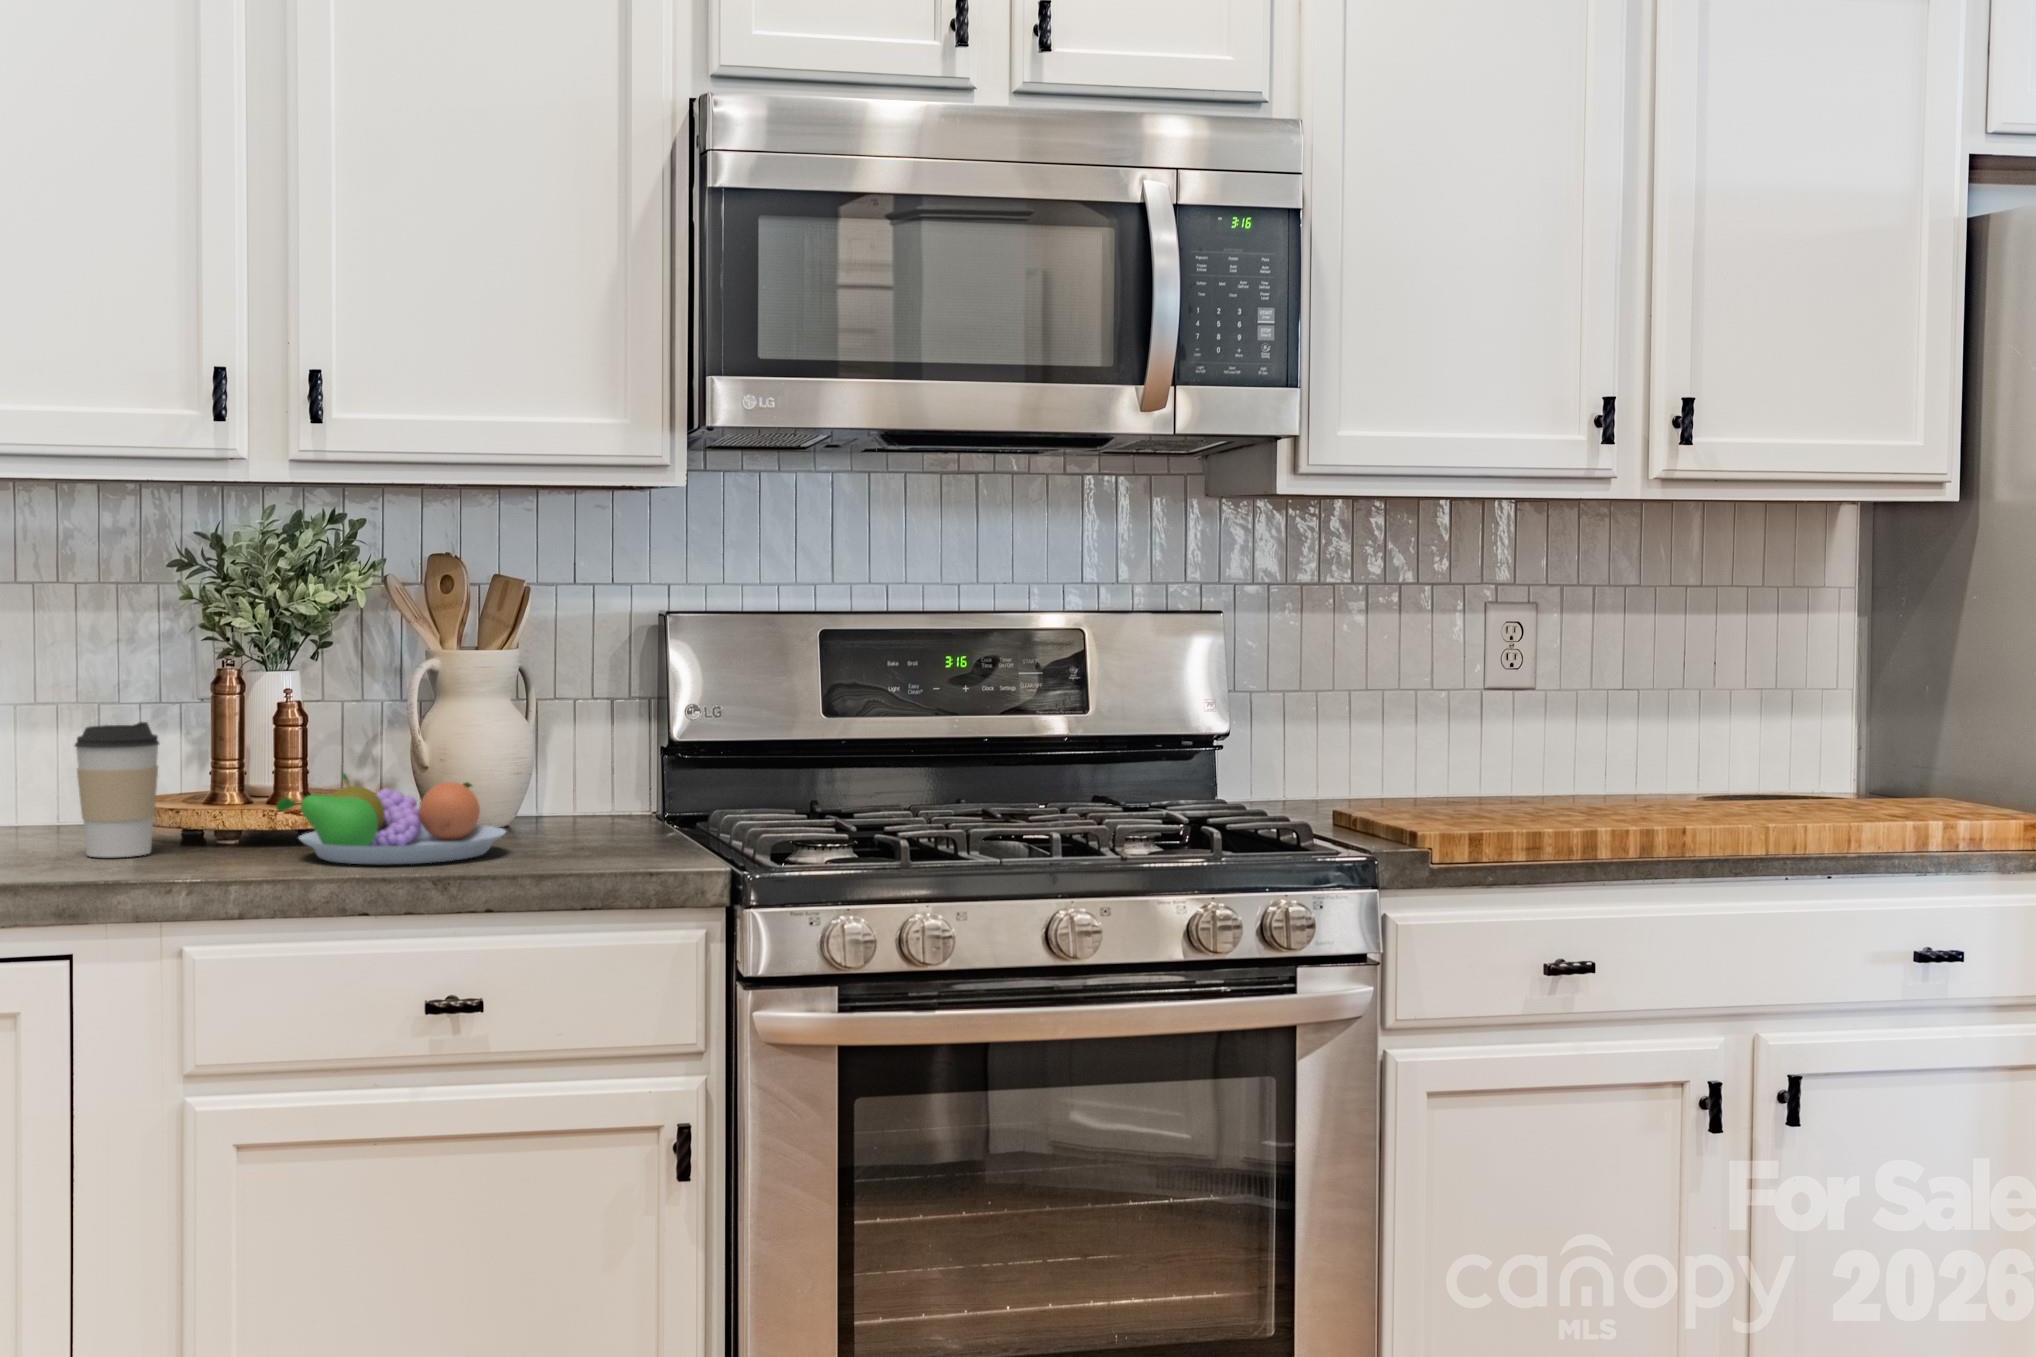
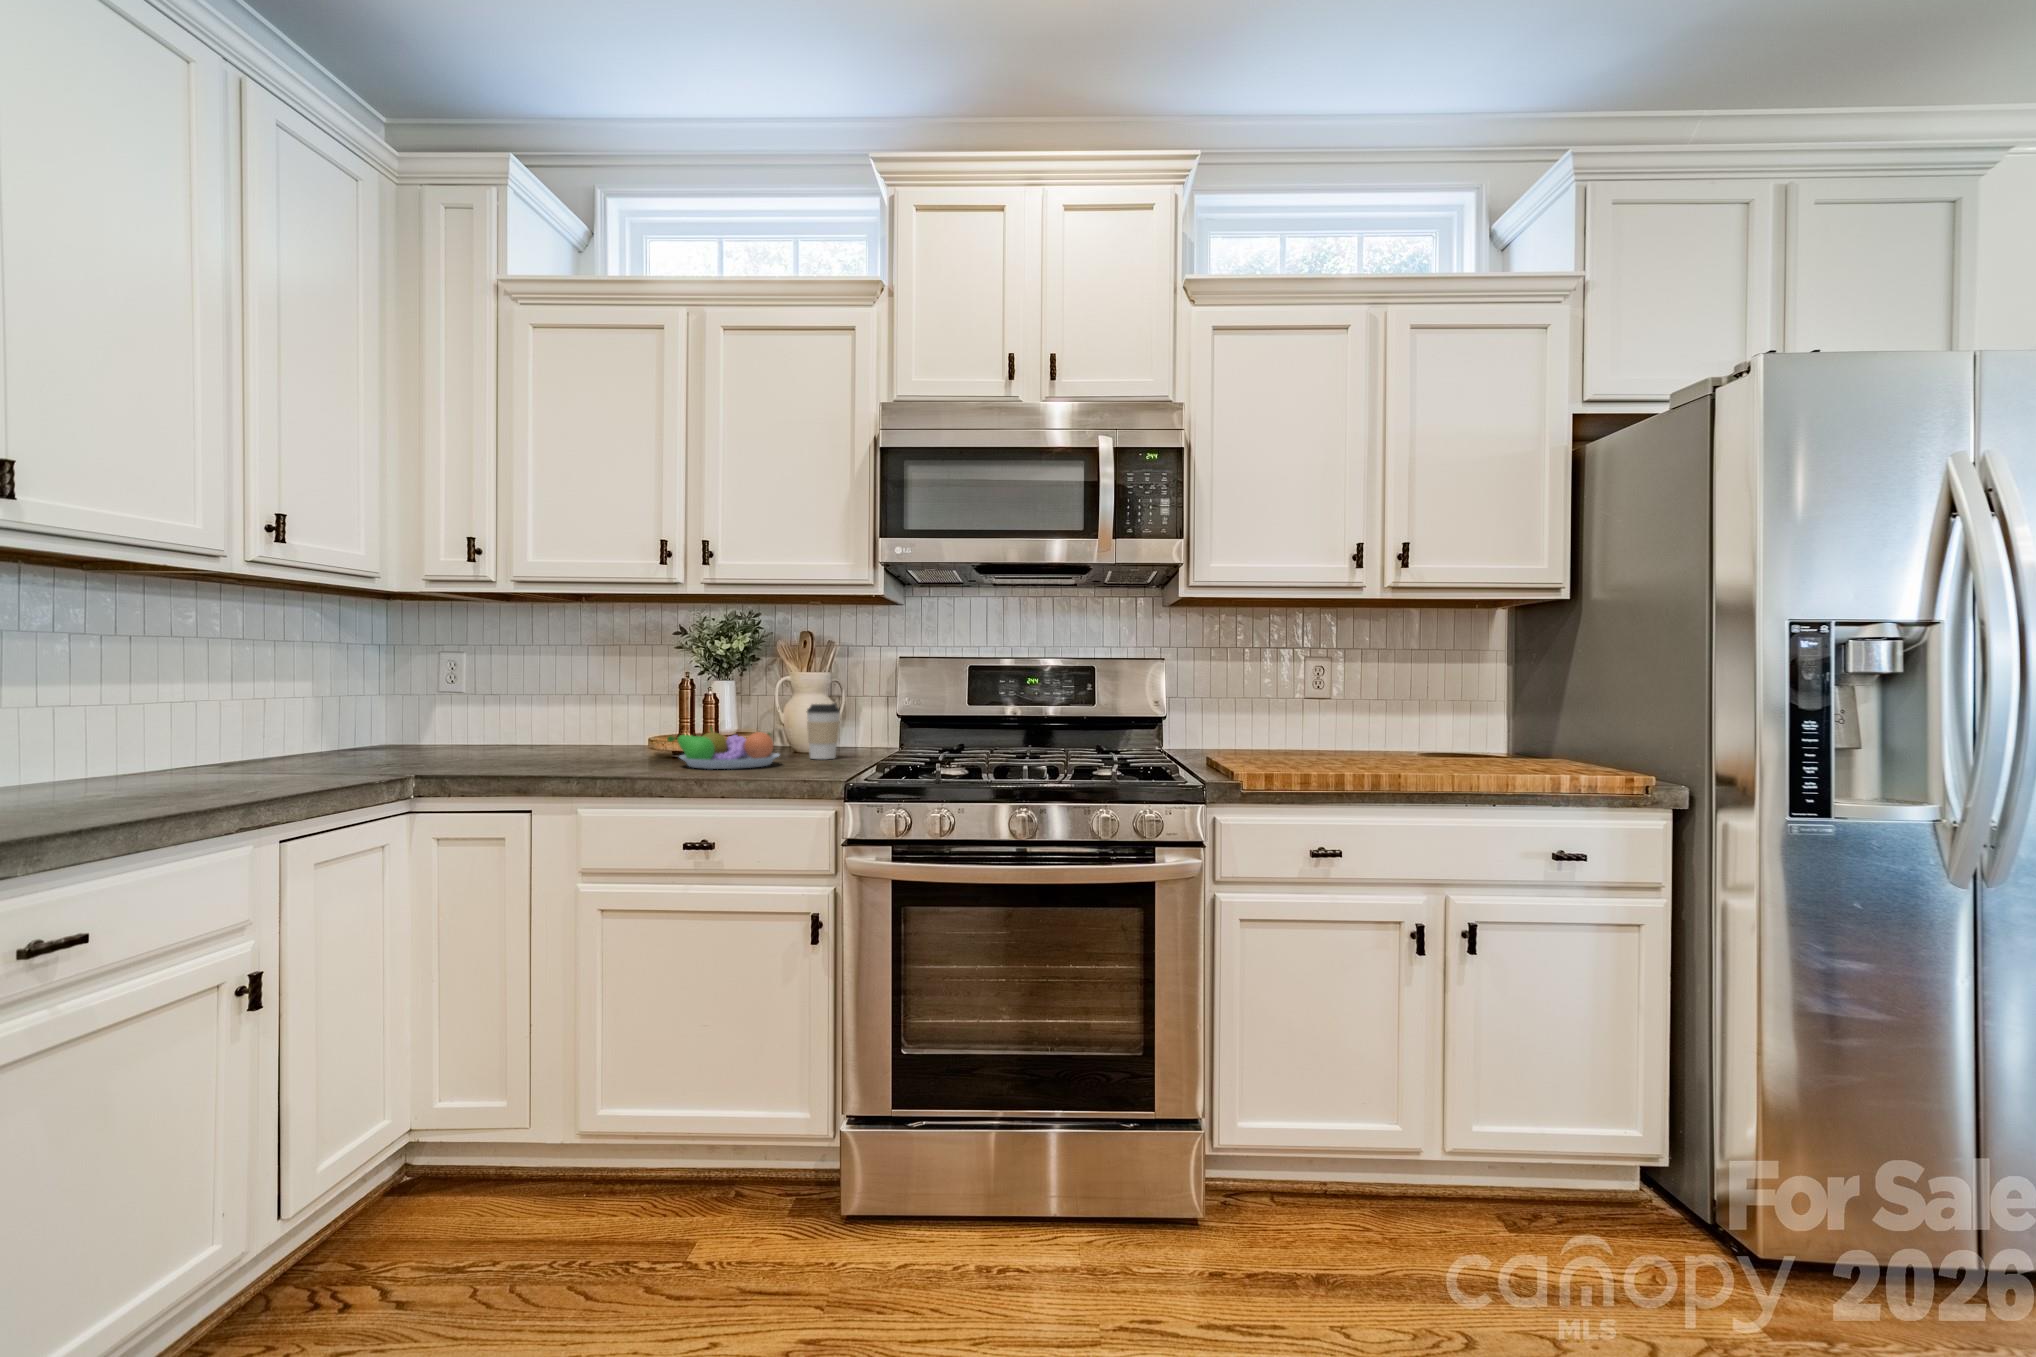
coffee cup: present [75,722,159,857] -> present [807,703,840,759]

